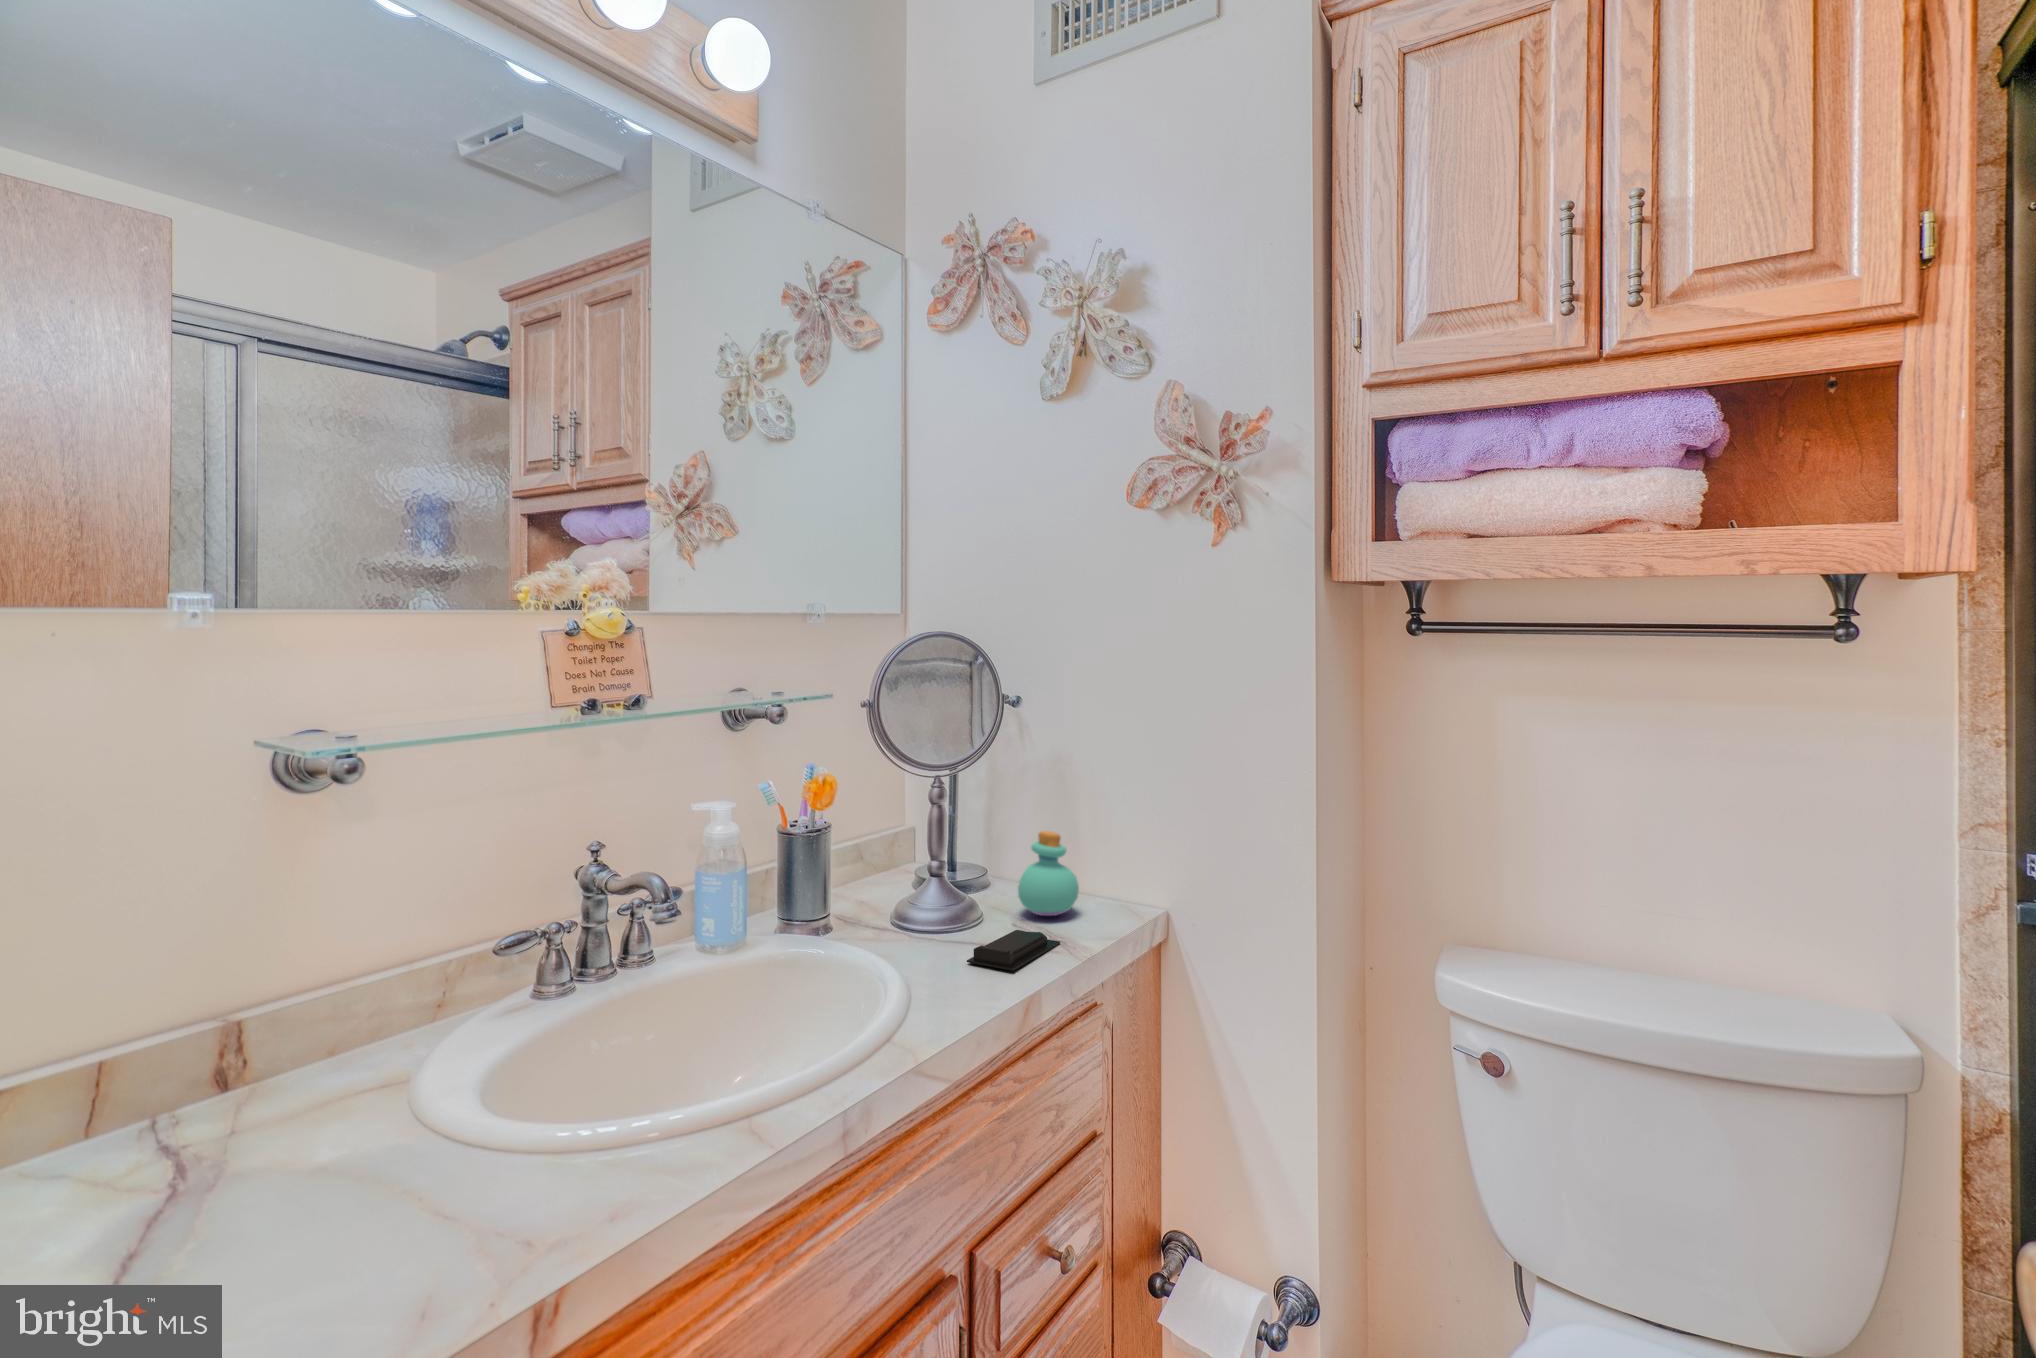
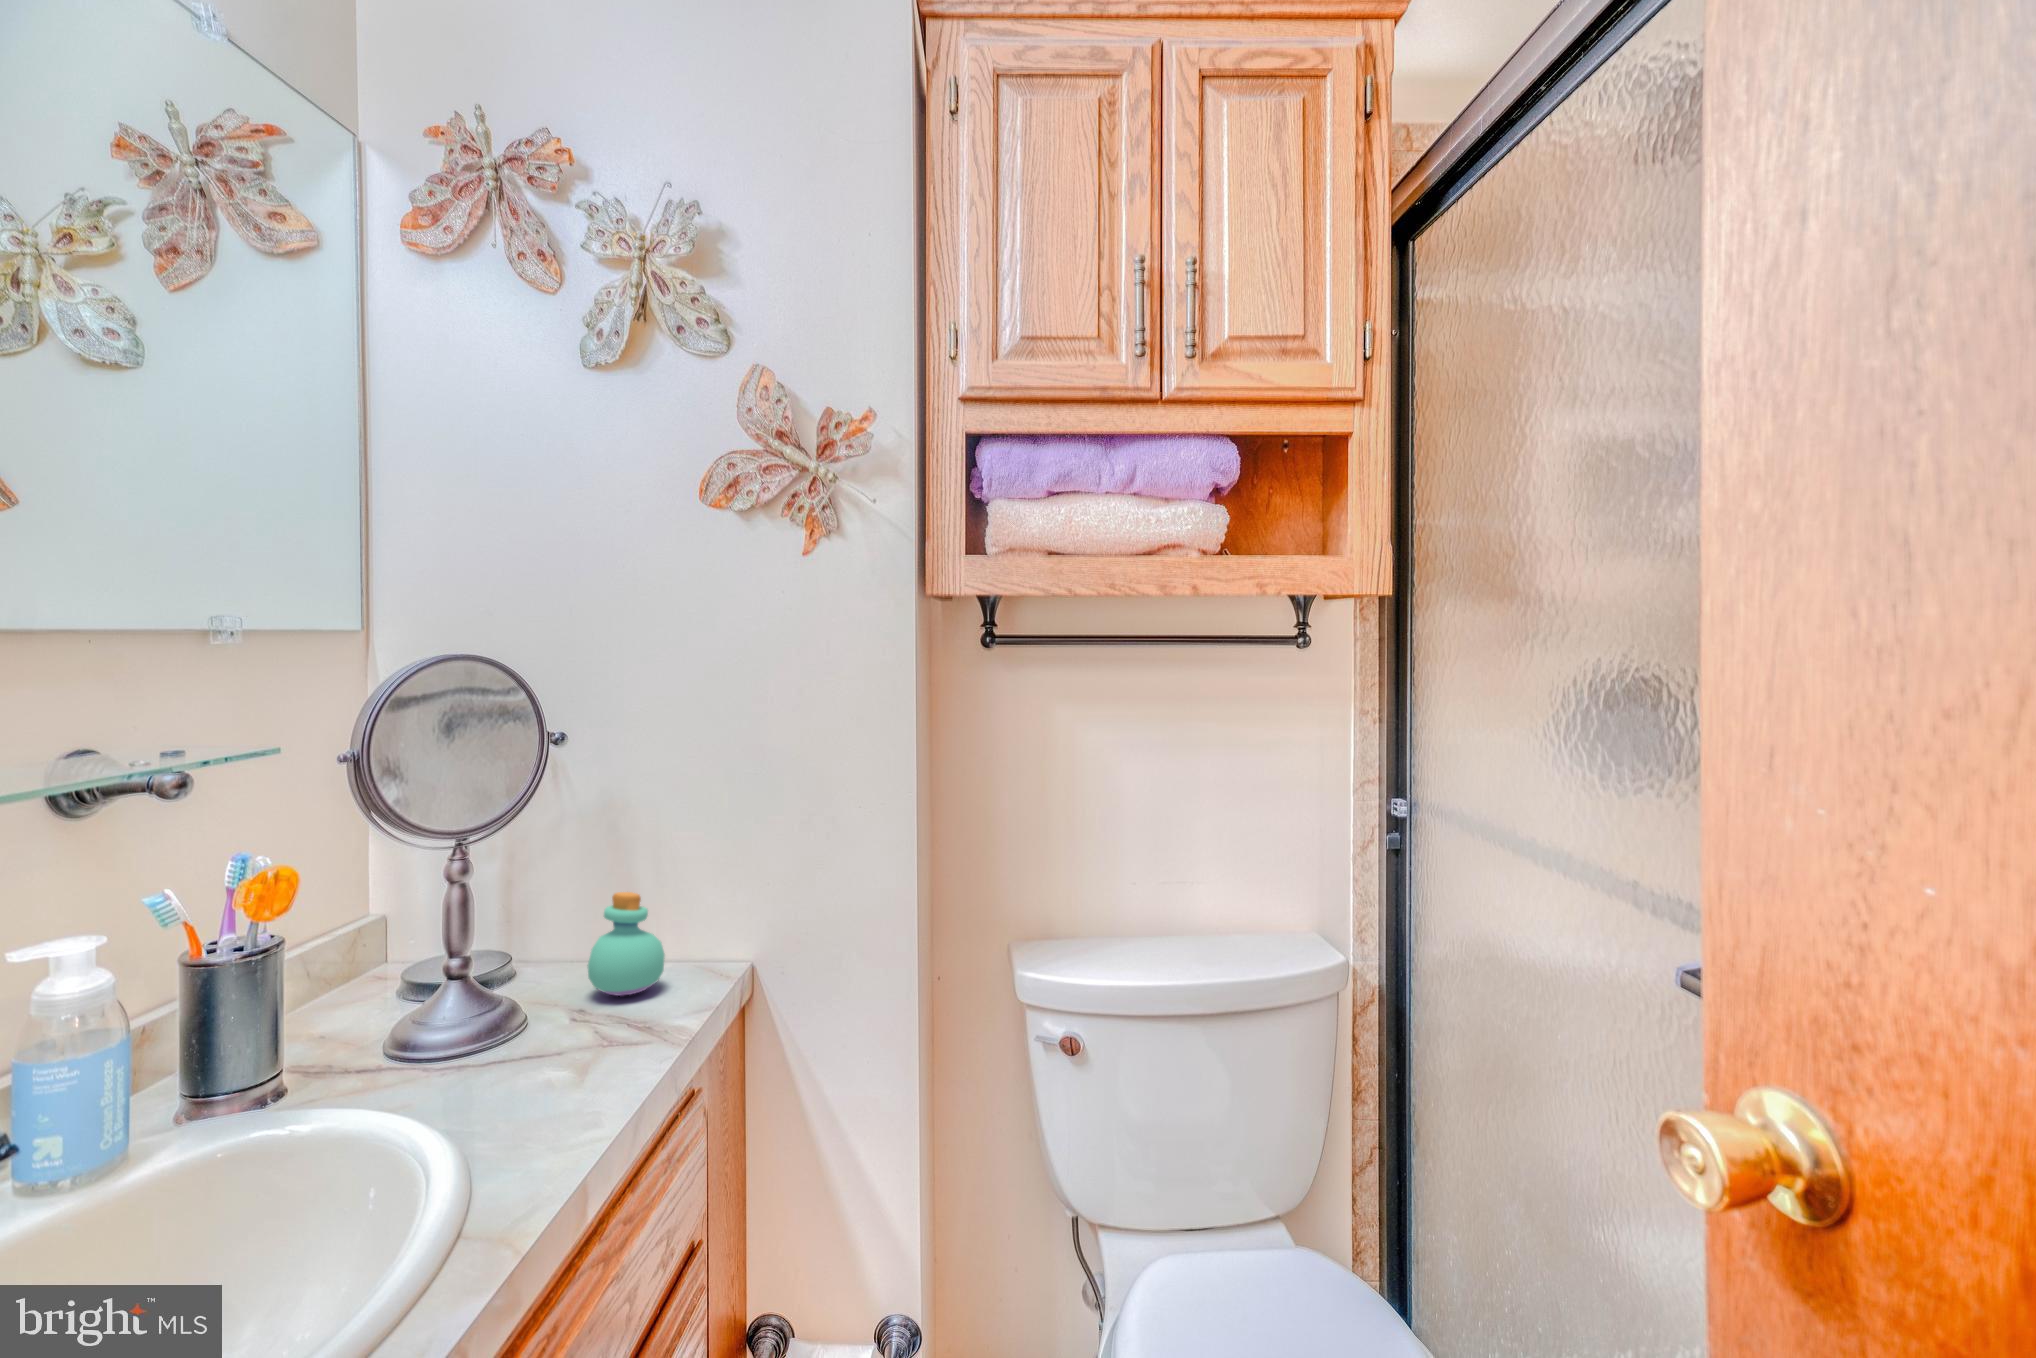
soap bar: present [967,930,1060,971] -> none [555,1014,662,1068]

